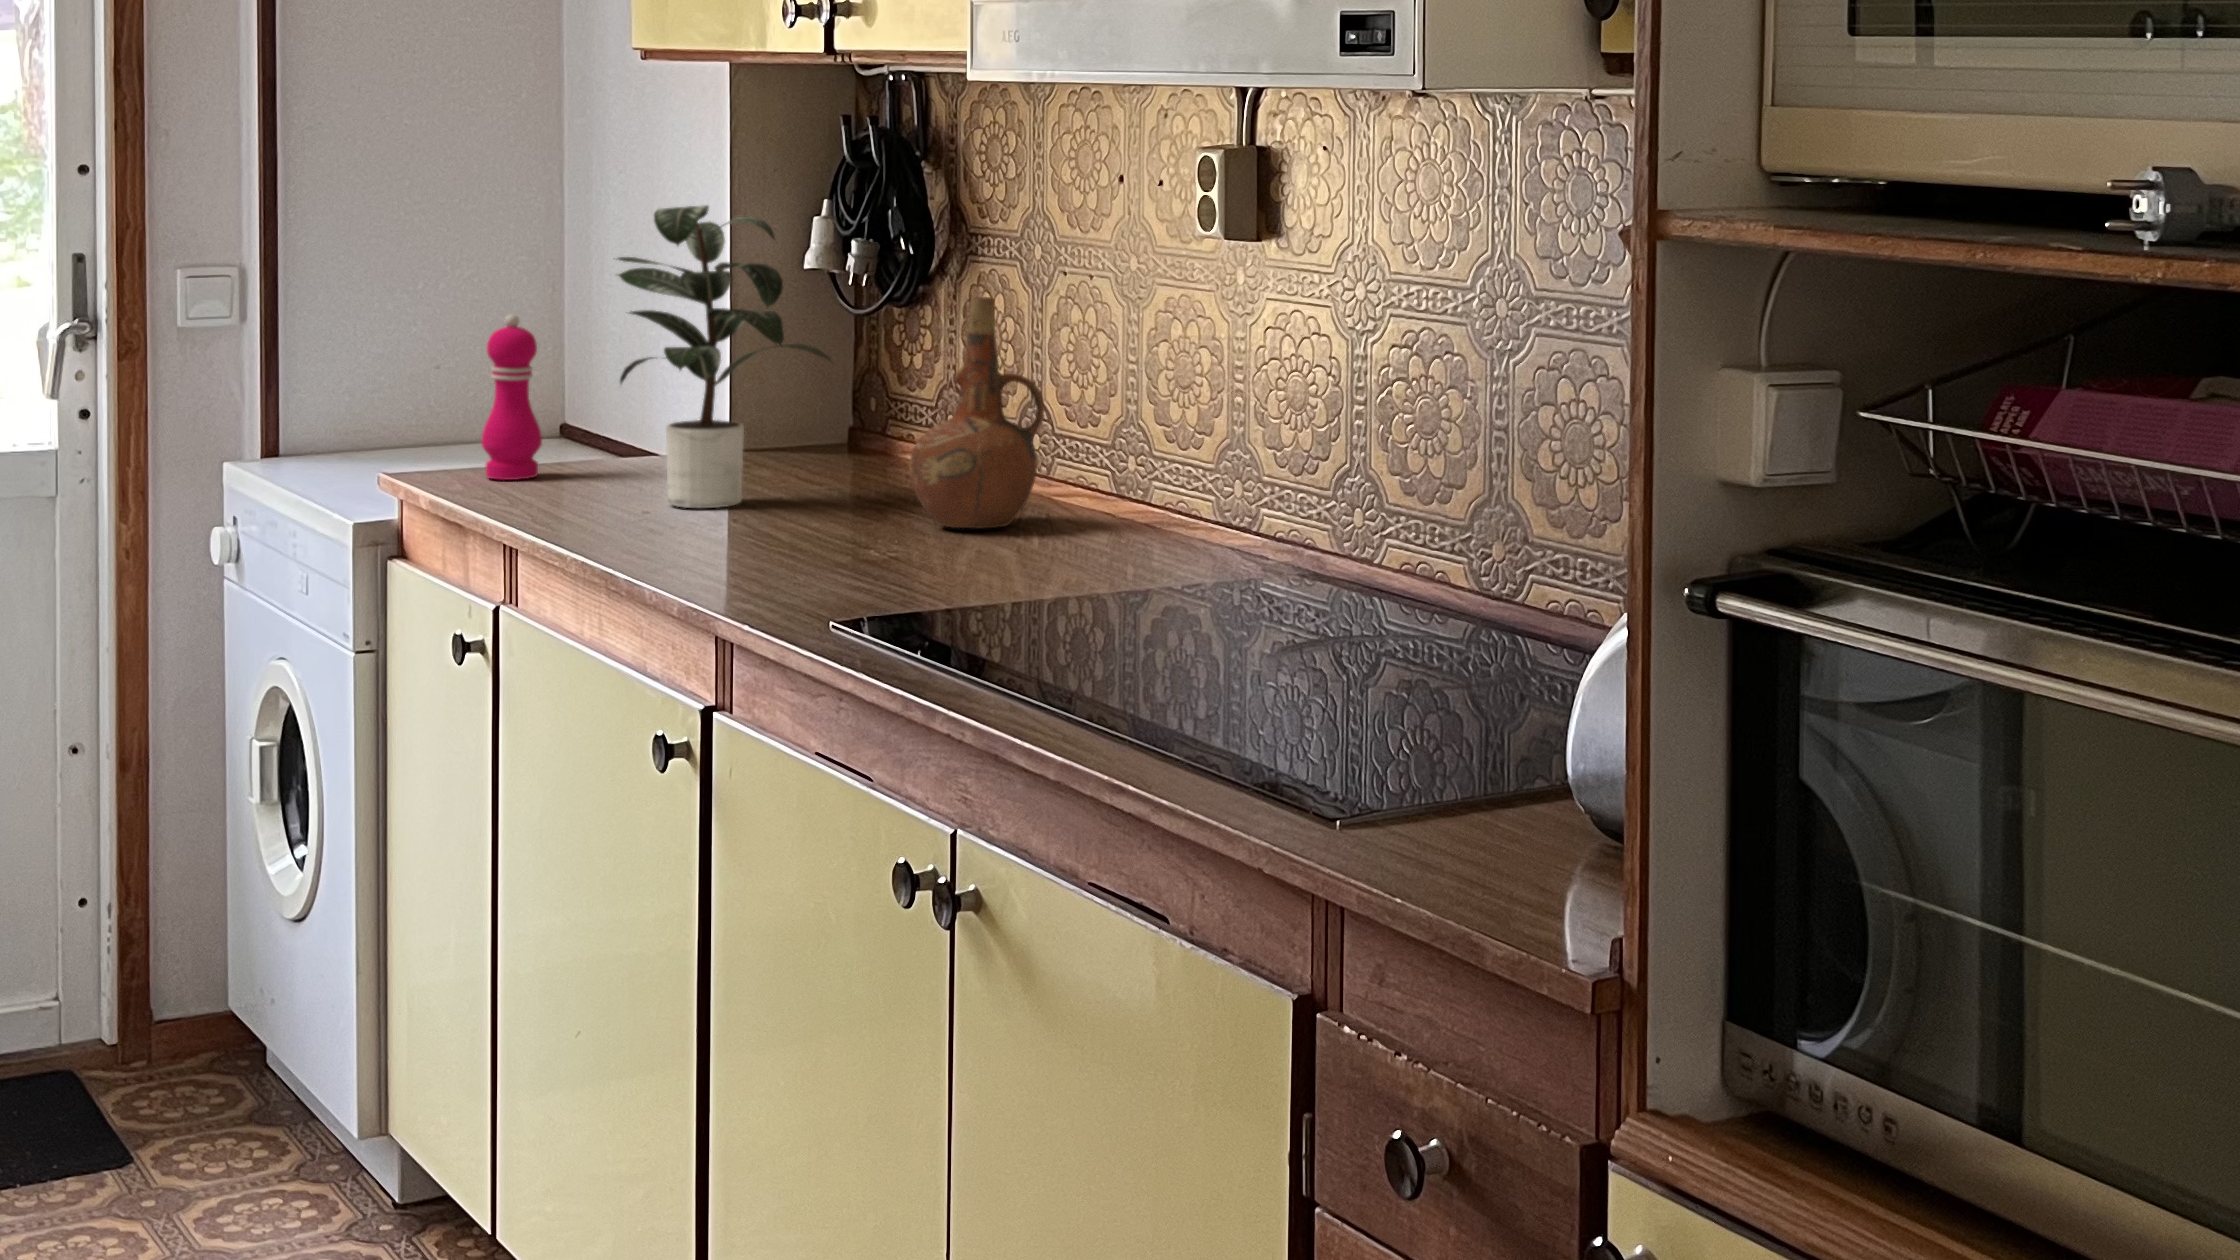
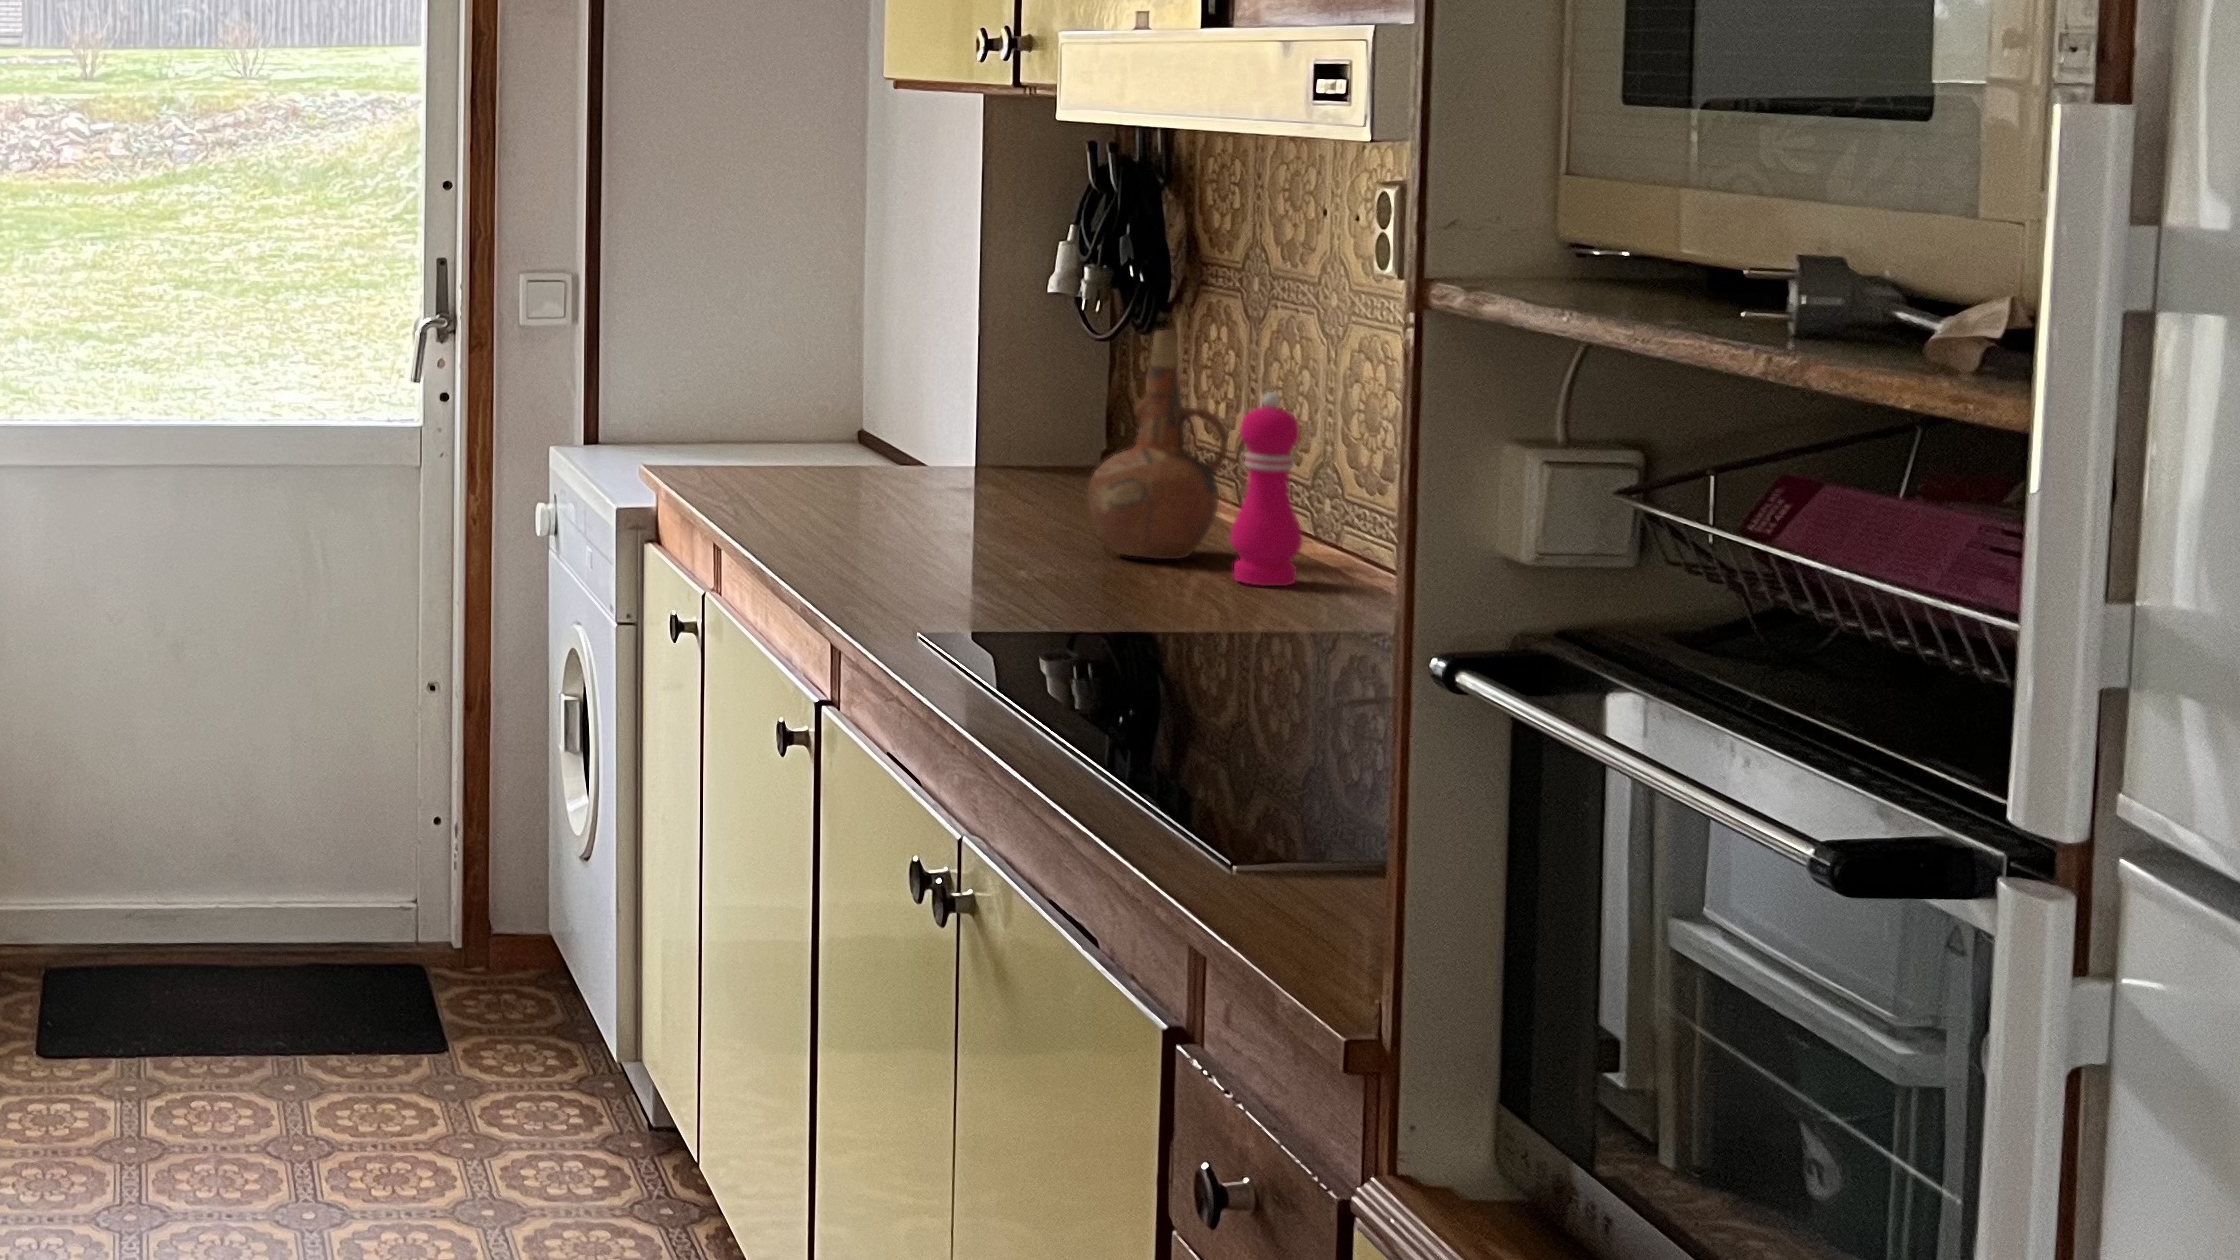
potted plant: present [616,205,832,508] -> none [805,231,1079,519]
pepper mill: present [482,314,542,480] -> present [1230,392,1302,586]

